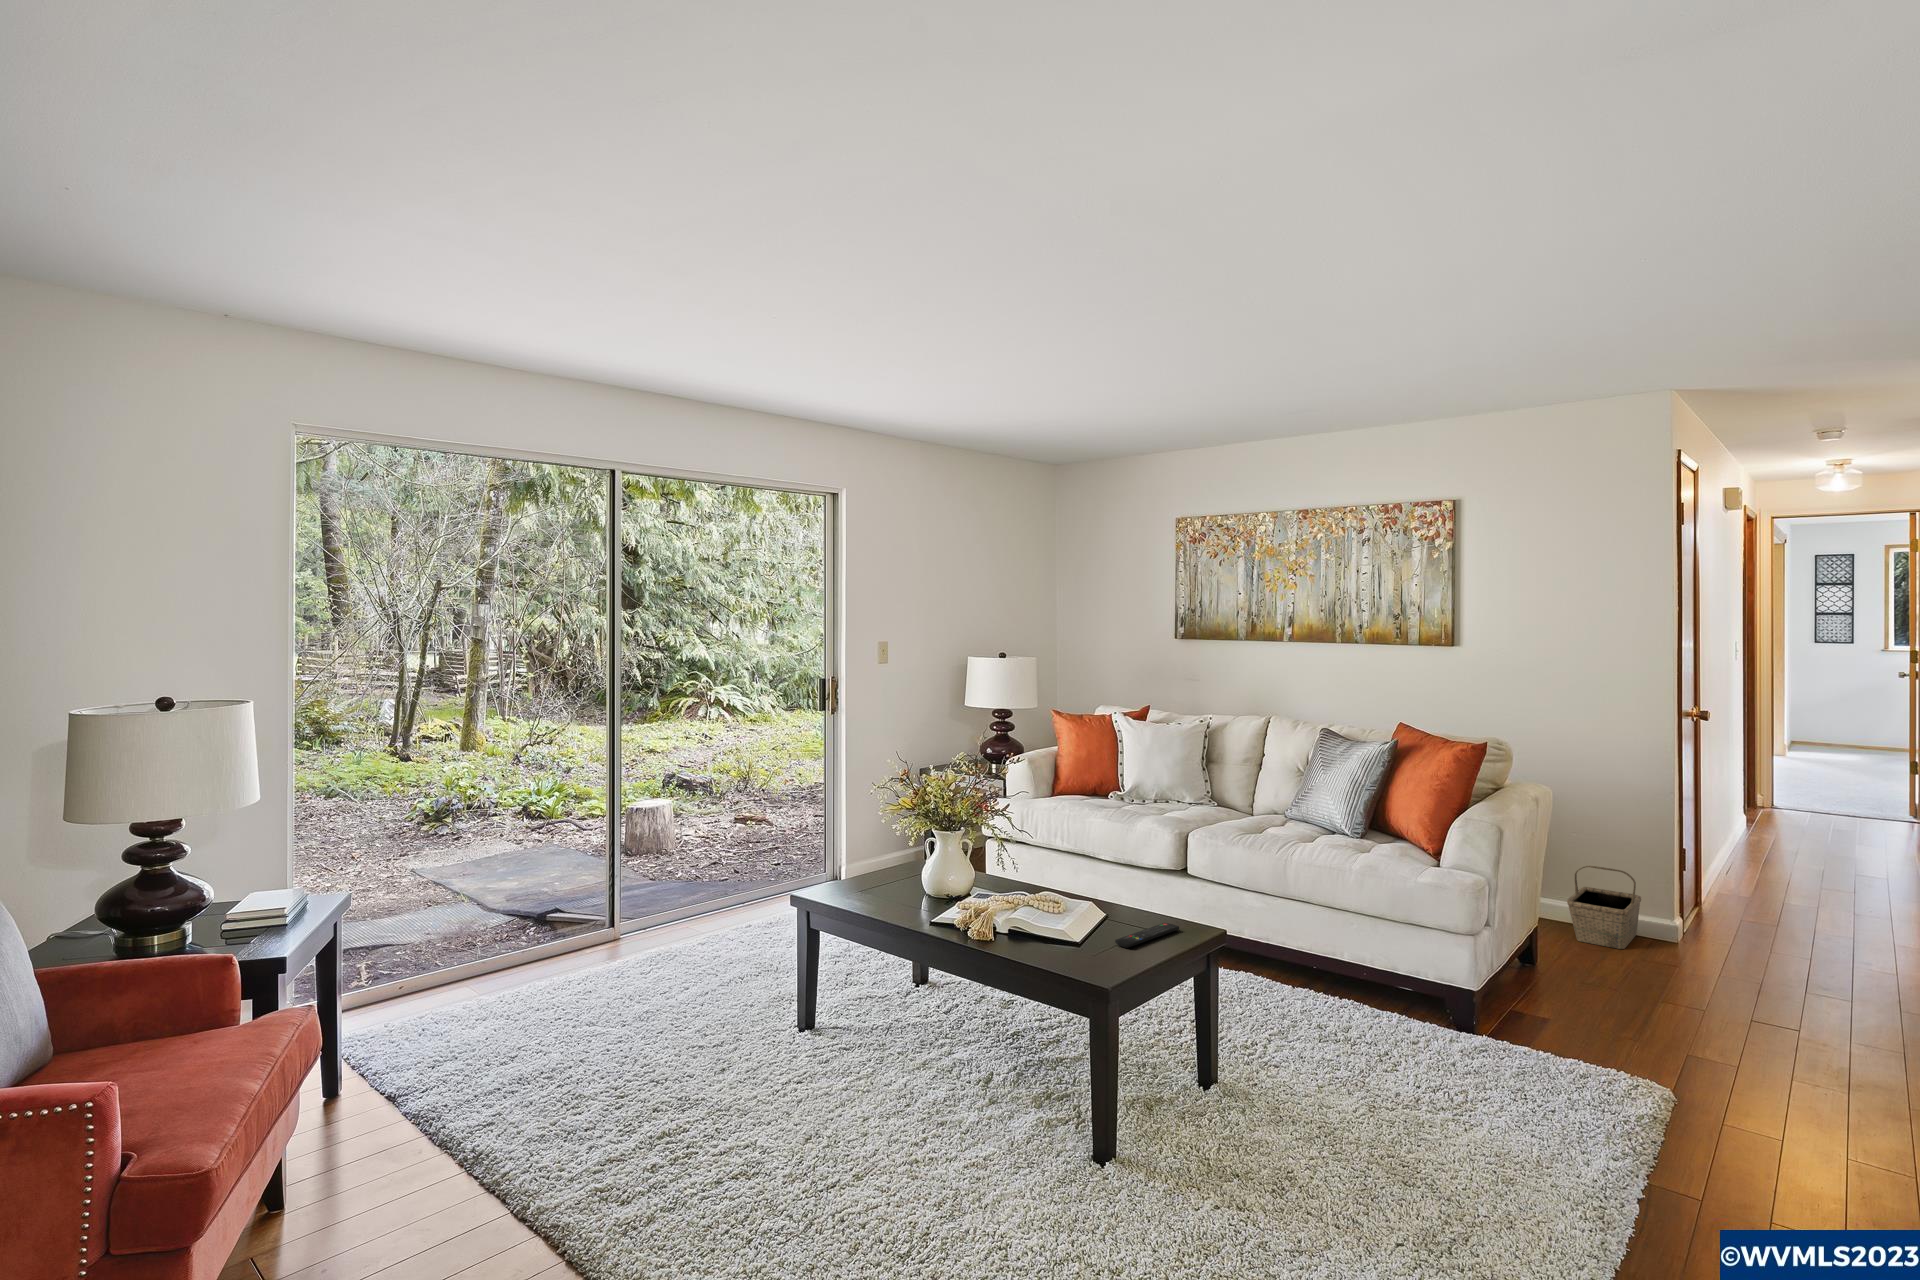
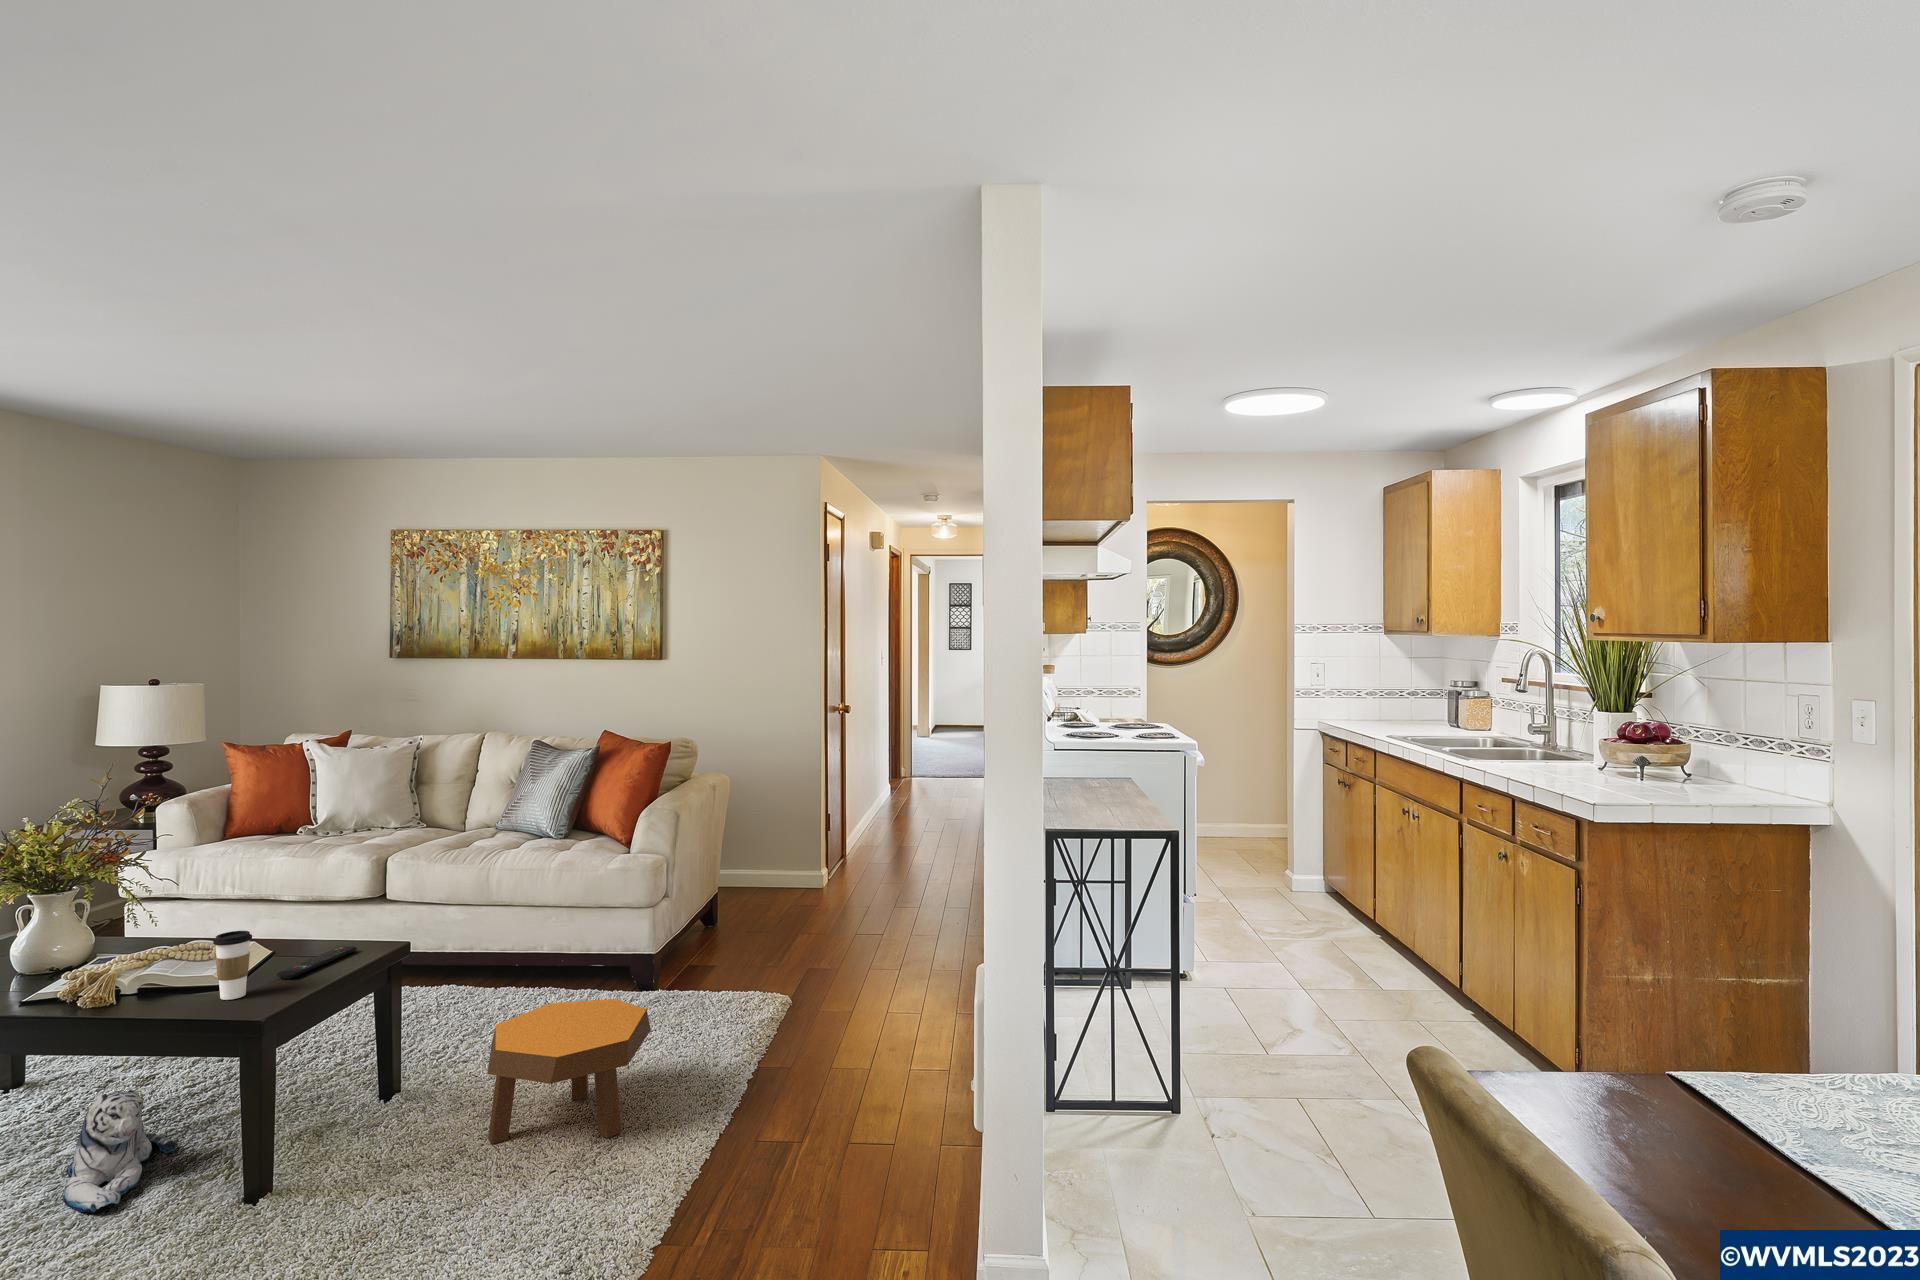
basket: present [1567,866,1641,949] -> none [746,837,800,901]
coffee cup: none [1068,894,1098,959] -> present [213,931,252,1000]
plush toy: none [960,1019,1036,1124] -> present [63,1090,176,1213]
footstool: none [1314,1030,1503,1215] -> present [487,999,651,1144]

